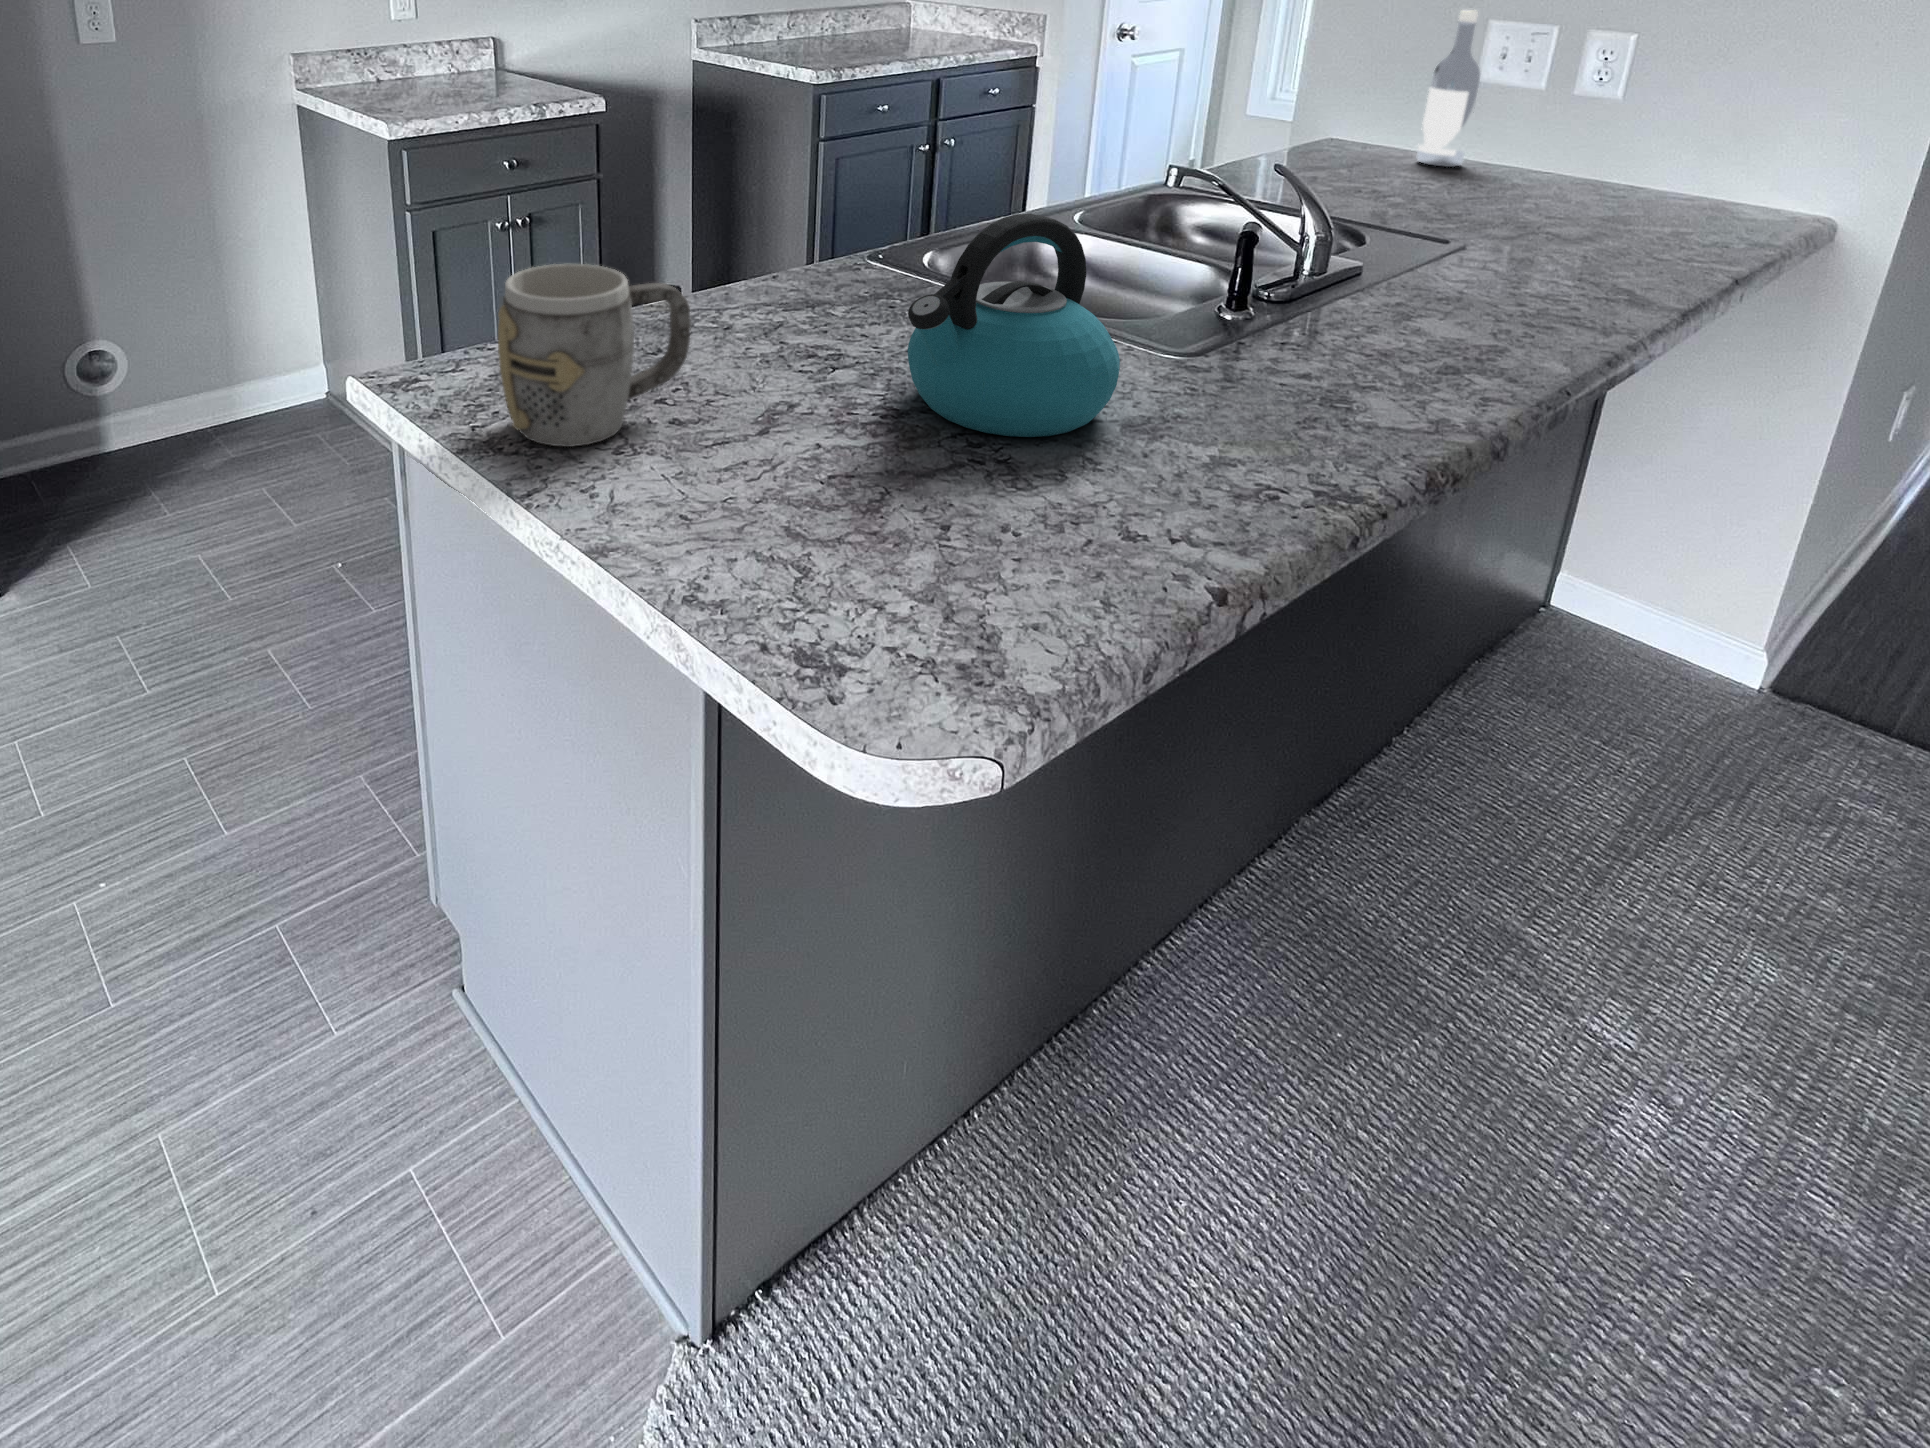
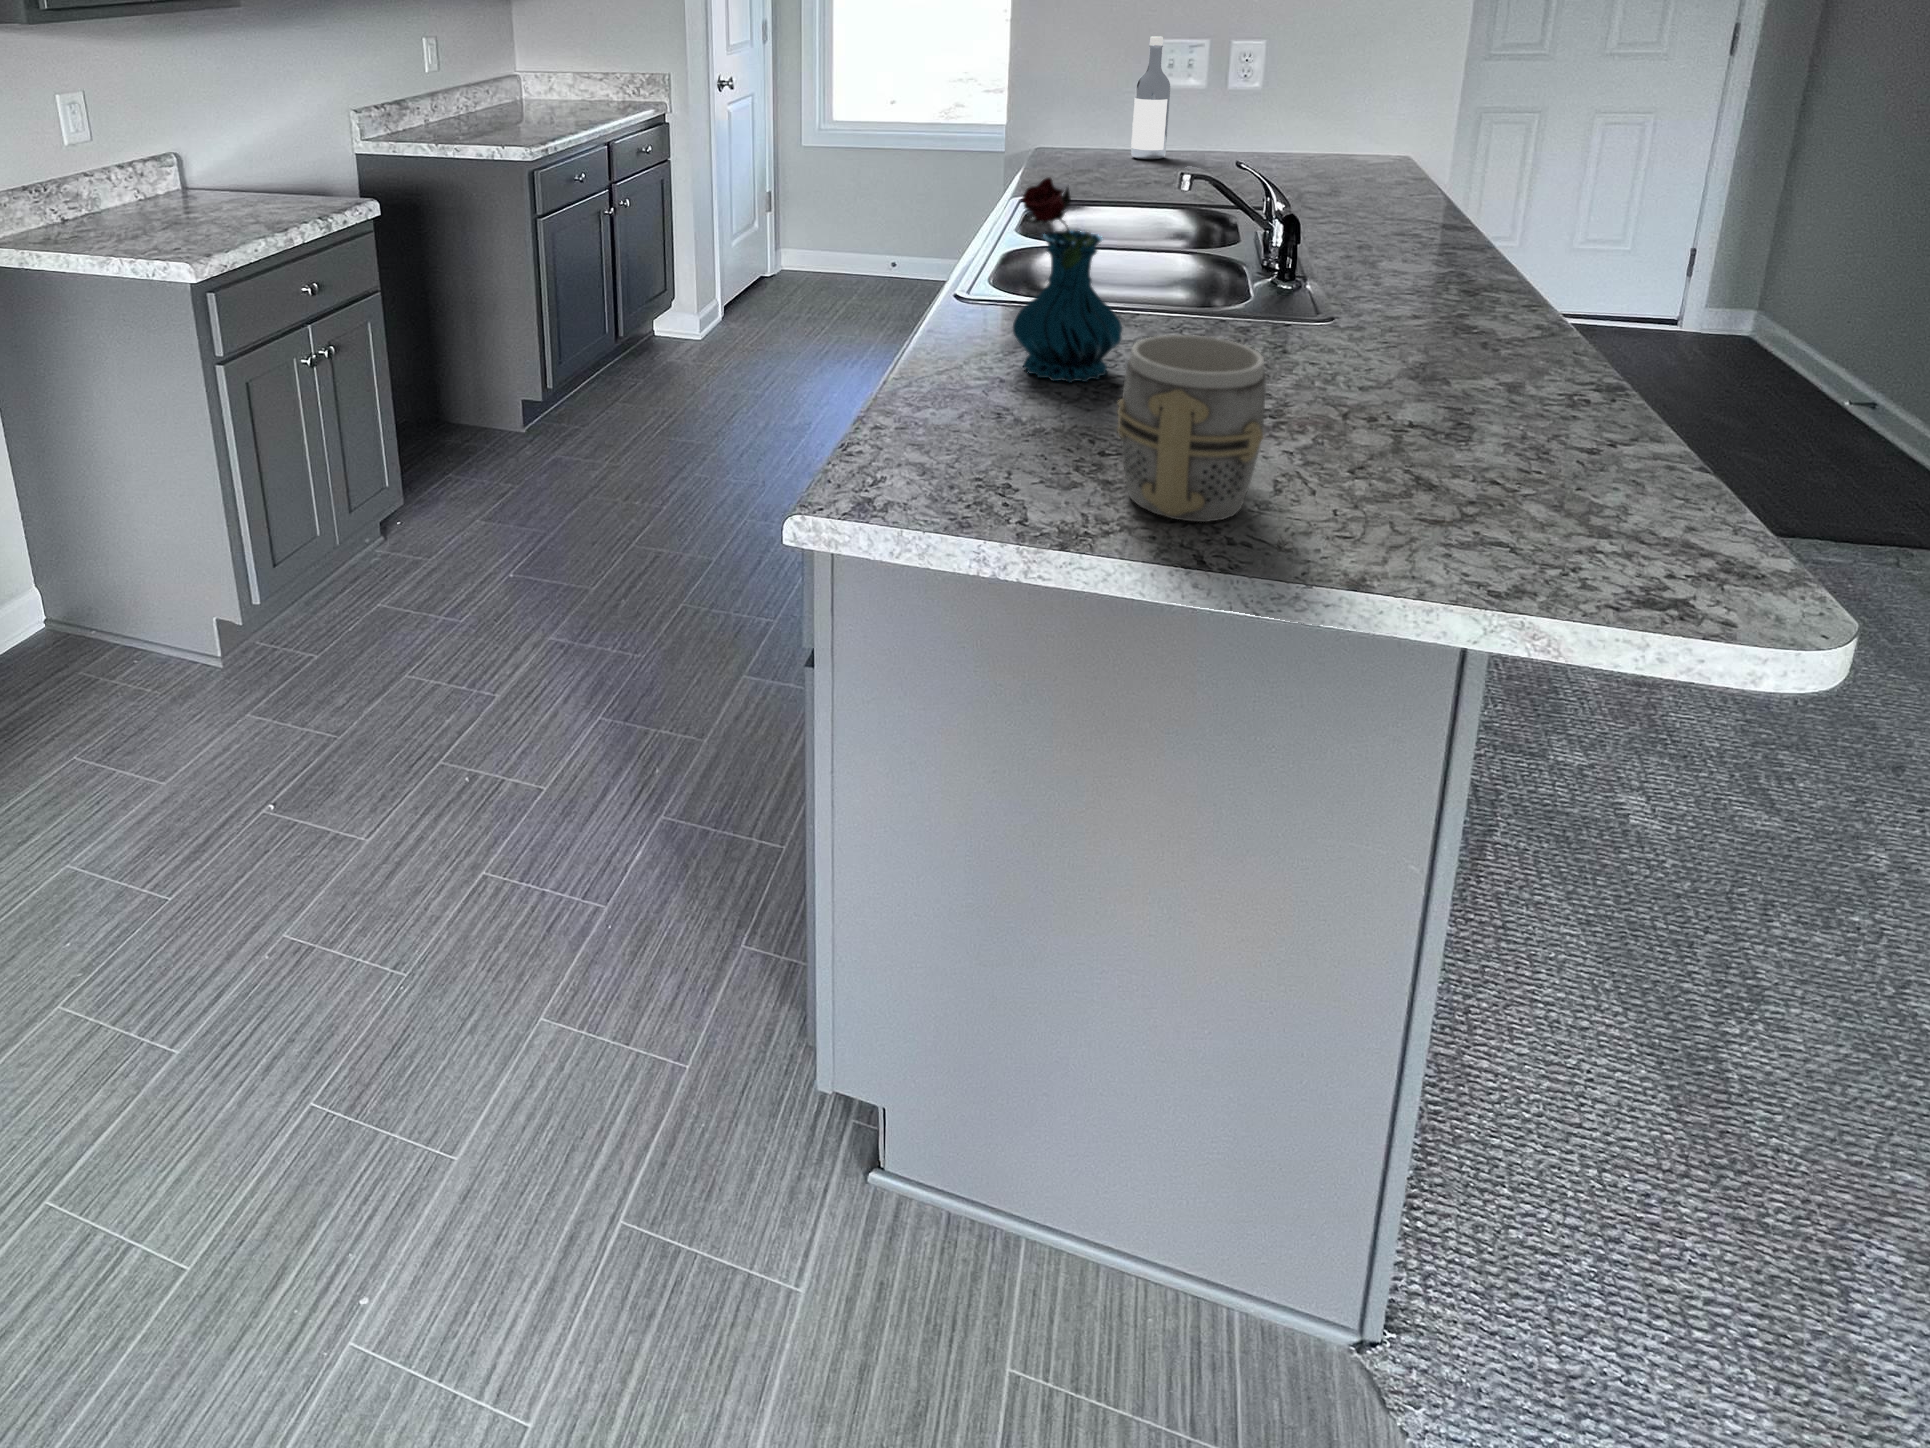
vase: none [710,115,818,333] -> present [1013,178,1122,382]
kettle: present [908,214,1120,437] -> none [1292,222,1497,412]

